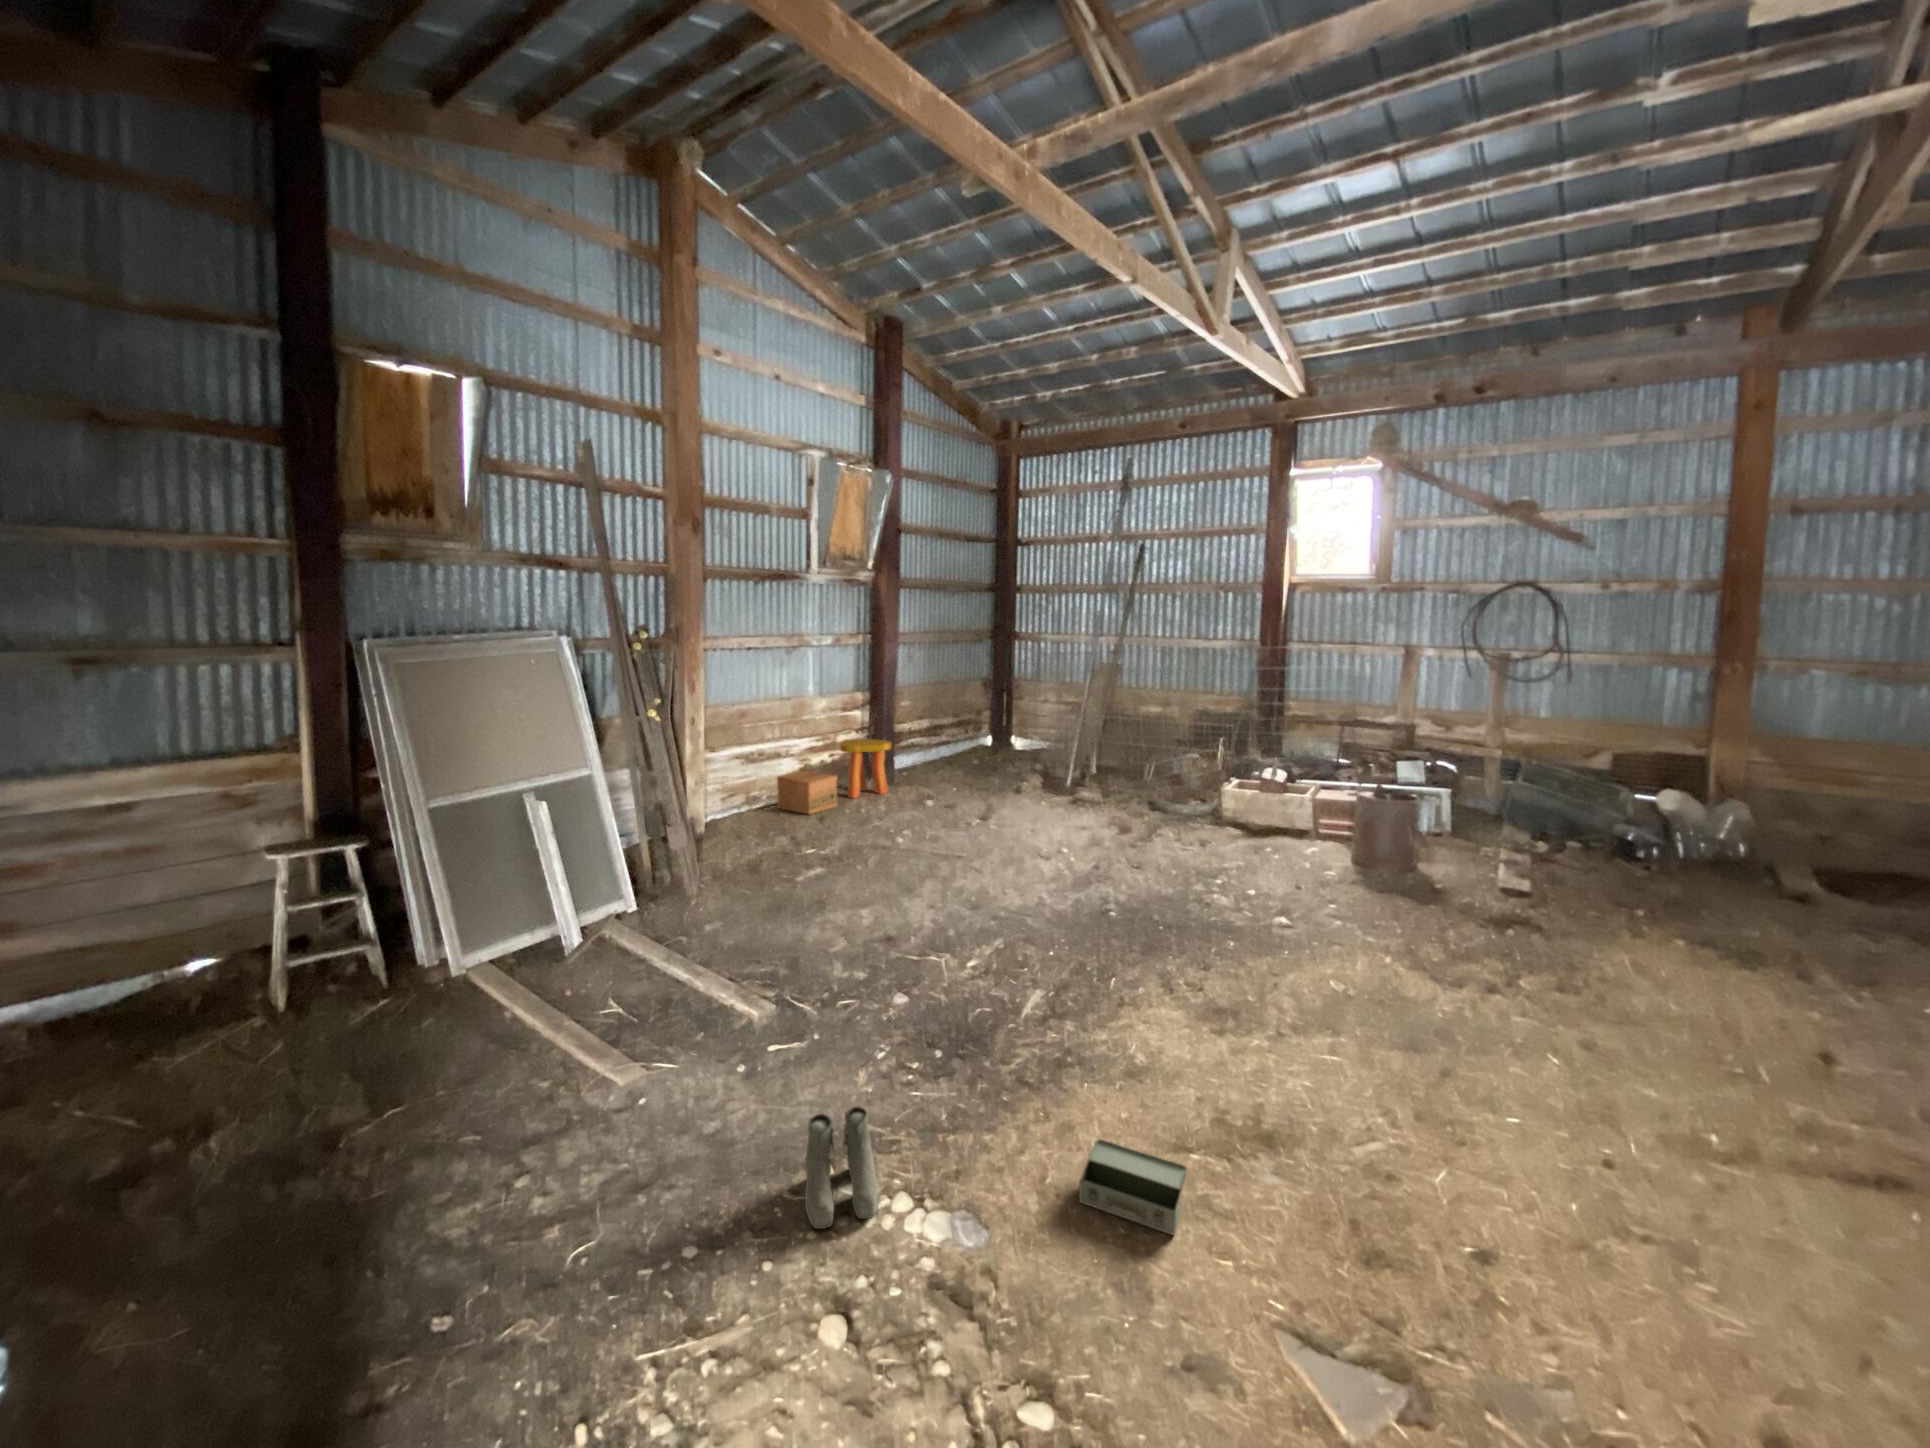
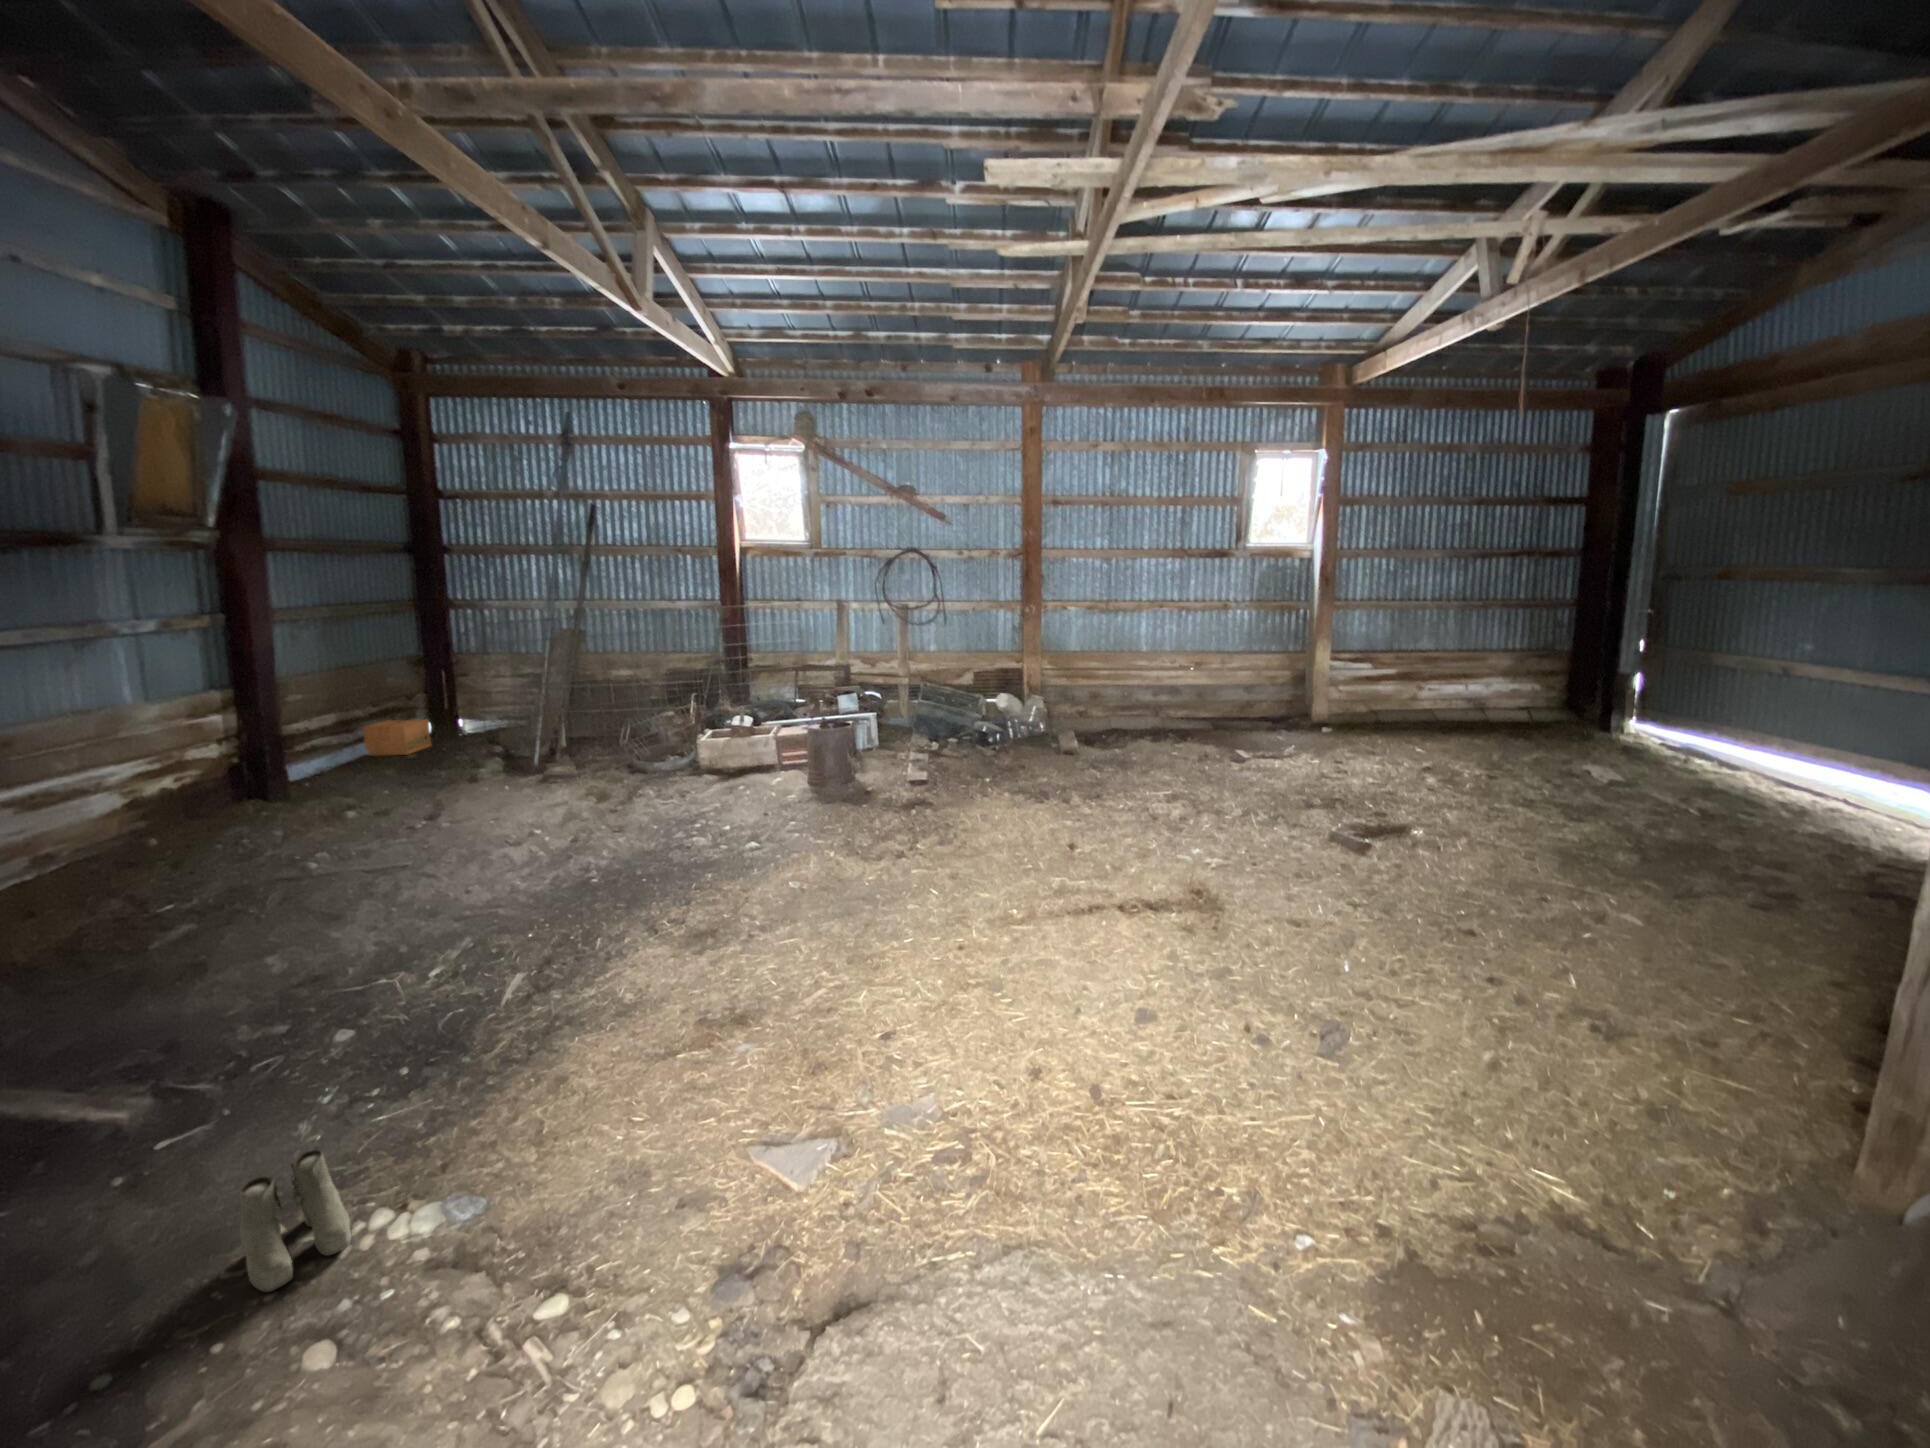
stool: present [840,738,891,798] -> none [188,749,282,830]
cardboard box: present [777,771,838,814] -> present [363,719,431,756]
toolbox: present [1079,1140,1187,1235] -> none [577,1063,675,1132]

